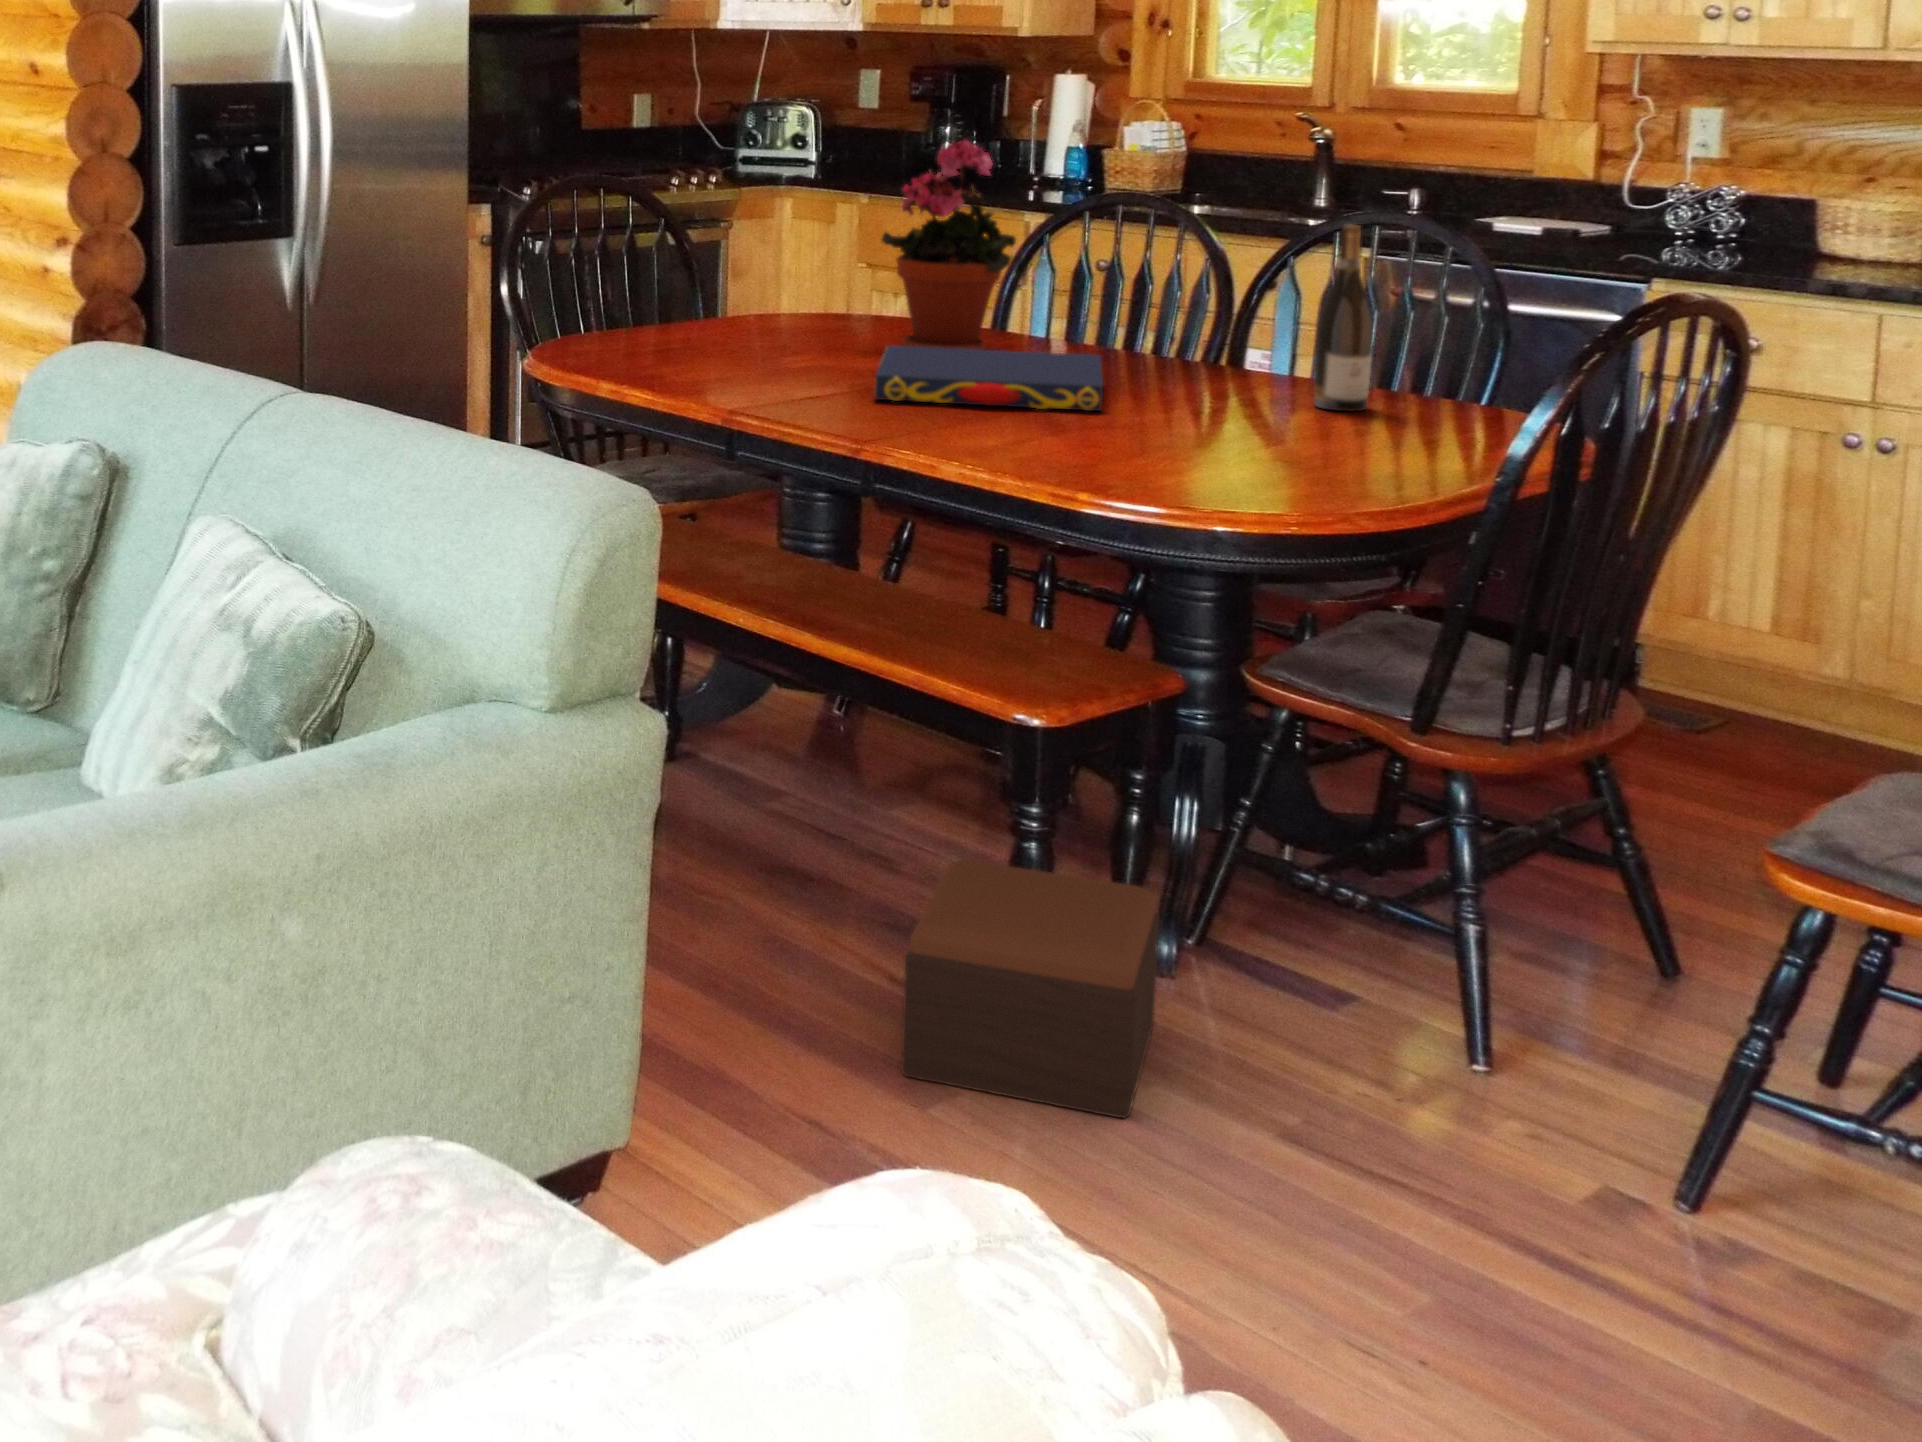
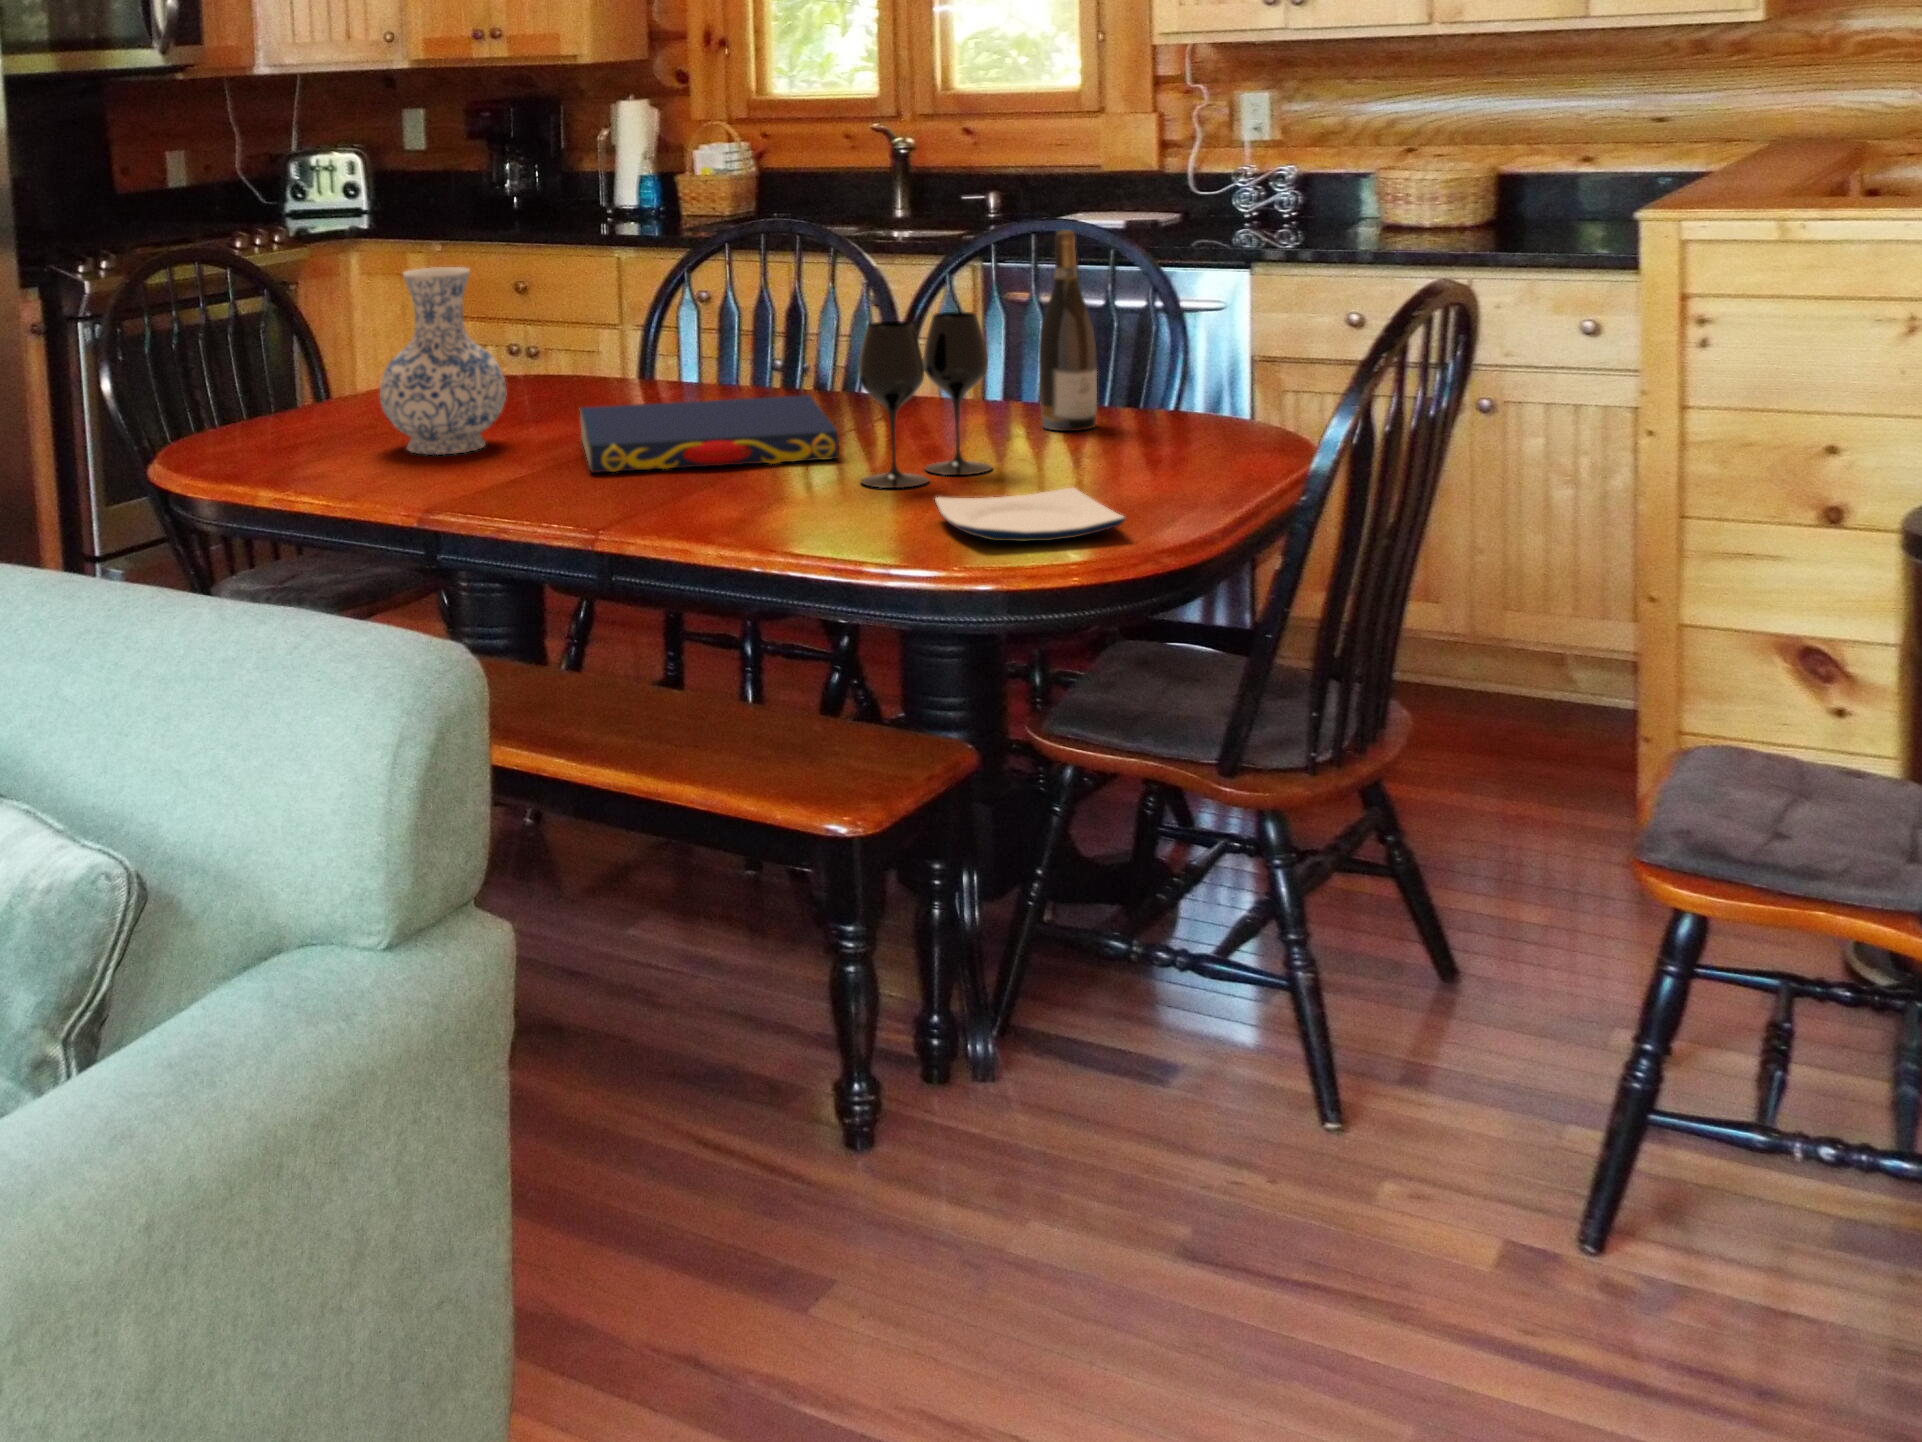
potted plant: present [882,140,1016,350] -> none [545,170,691,413]
vase: none [712,211,823,374] -> present [380,267,506,455]
wine glass: none [1105,287,1240,439] -> present [858,312,992,488]
plate: none [1146,446,1306,491] -> present [935,488,1125,541]
footstool: present [901,859,1160,1118] -> none [764,1000,1037,1285]

